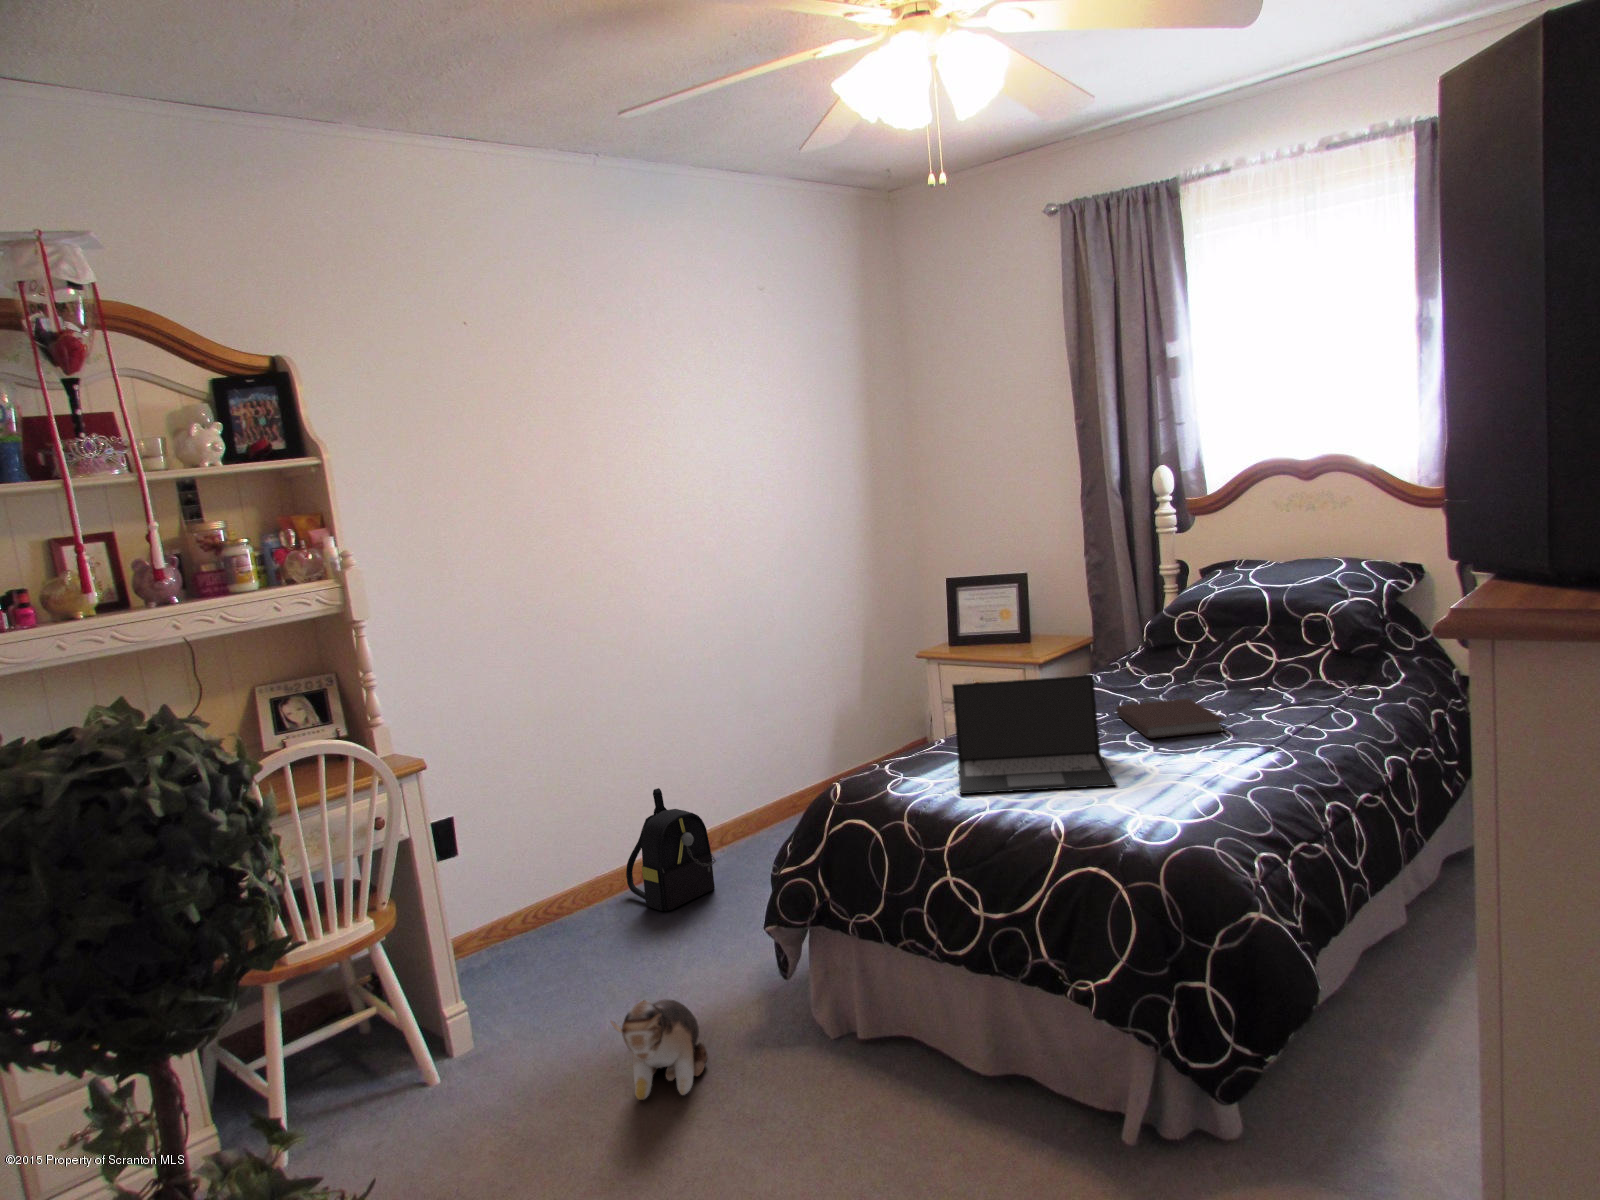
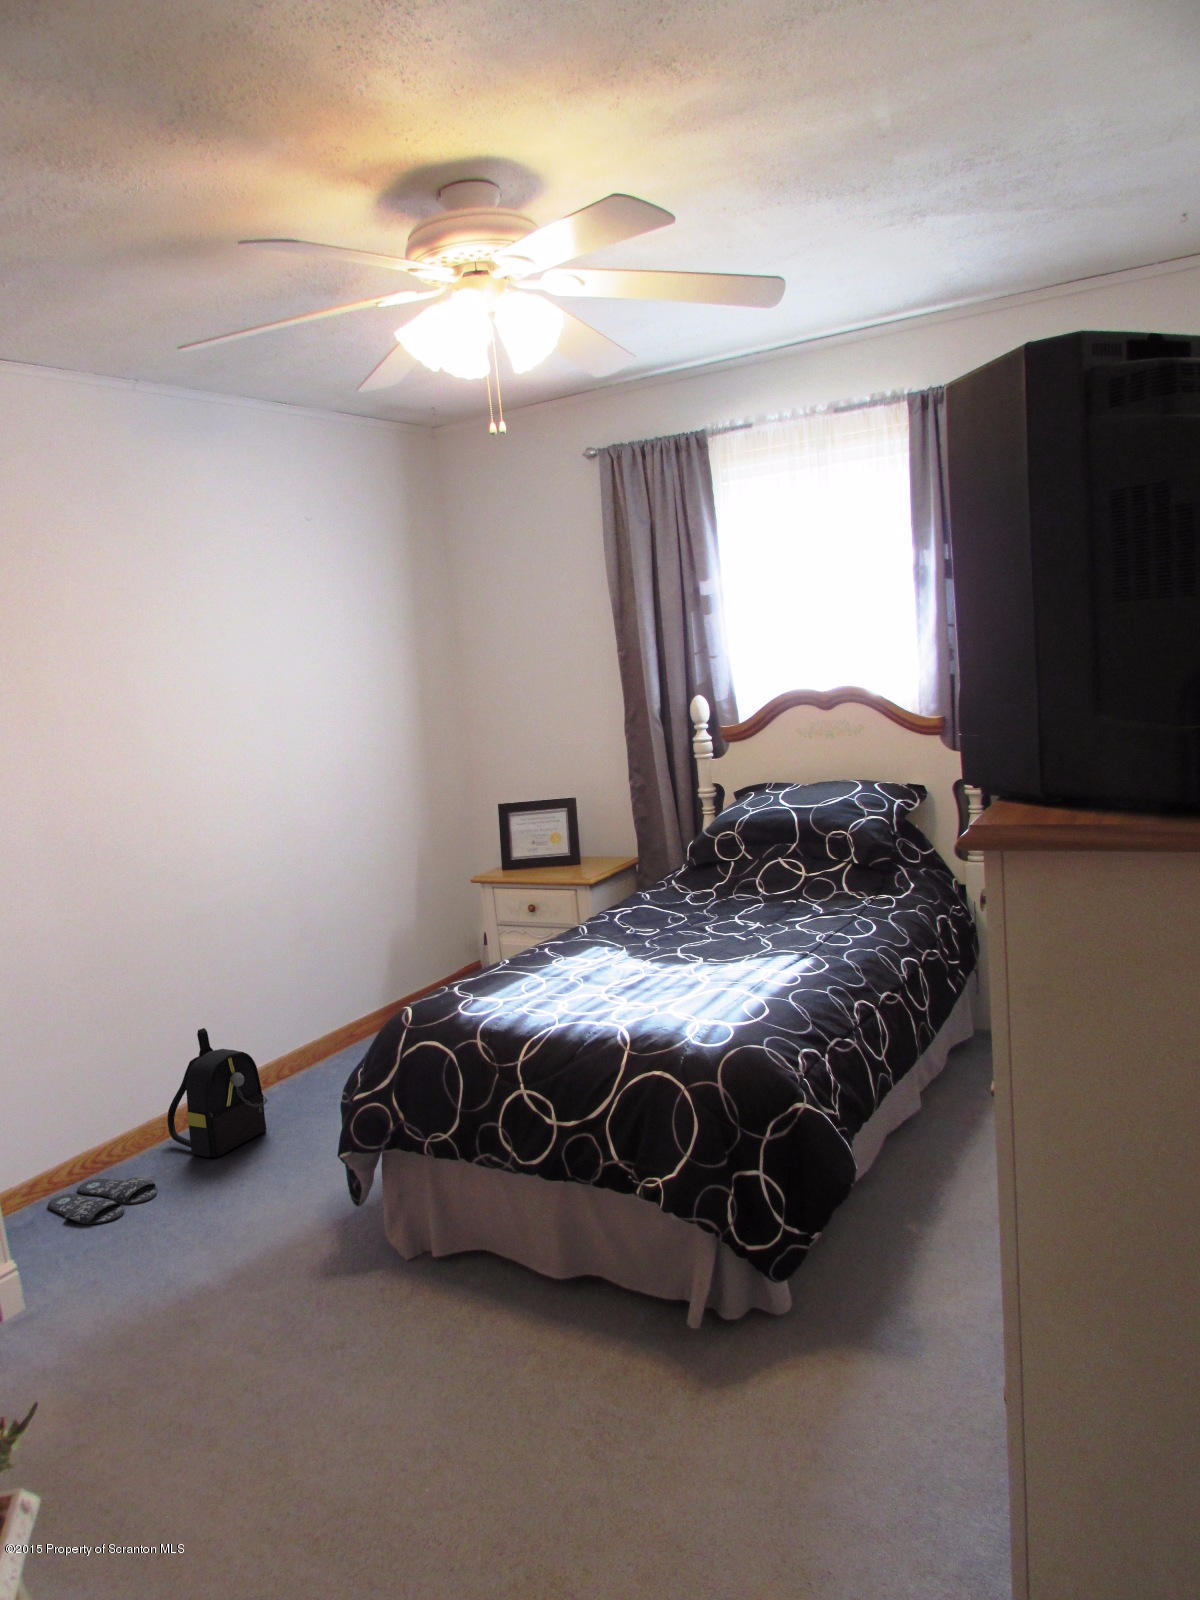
laptop: present [952,675,1116,794] -> none [517,893,673,1012]
notebook: present [1116,698,1226,739] -> none [667,913,766,951]
slippers: none [519,922,613,964] -> present [48,1177,157,1224]
plush toy: present [611,999,707,1100] -> none [176,1243,277,1350]

